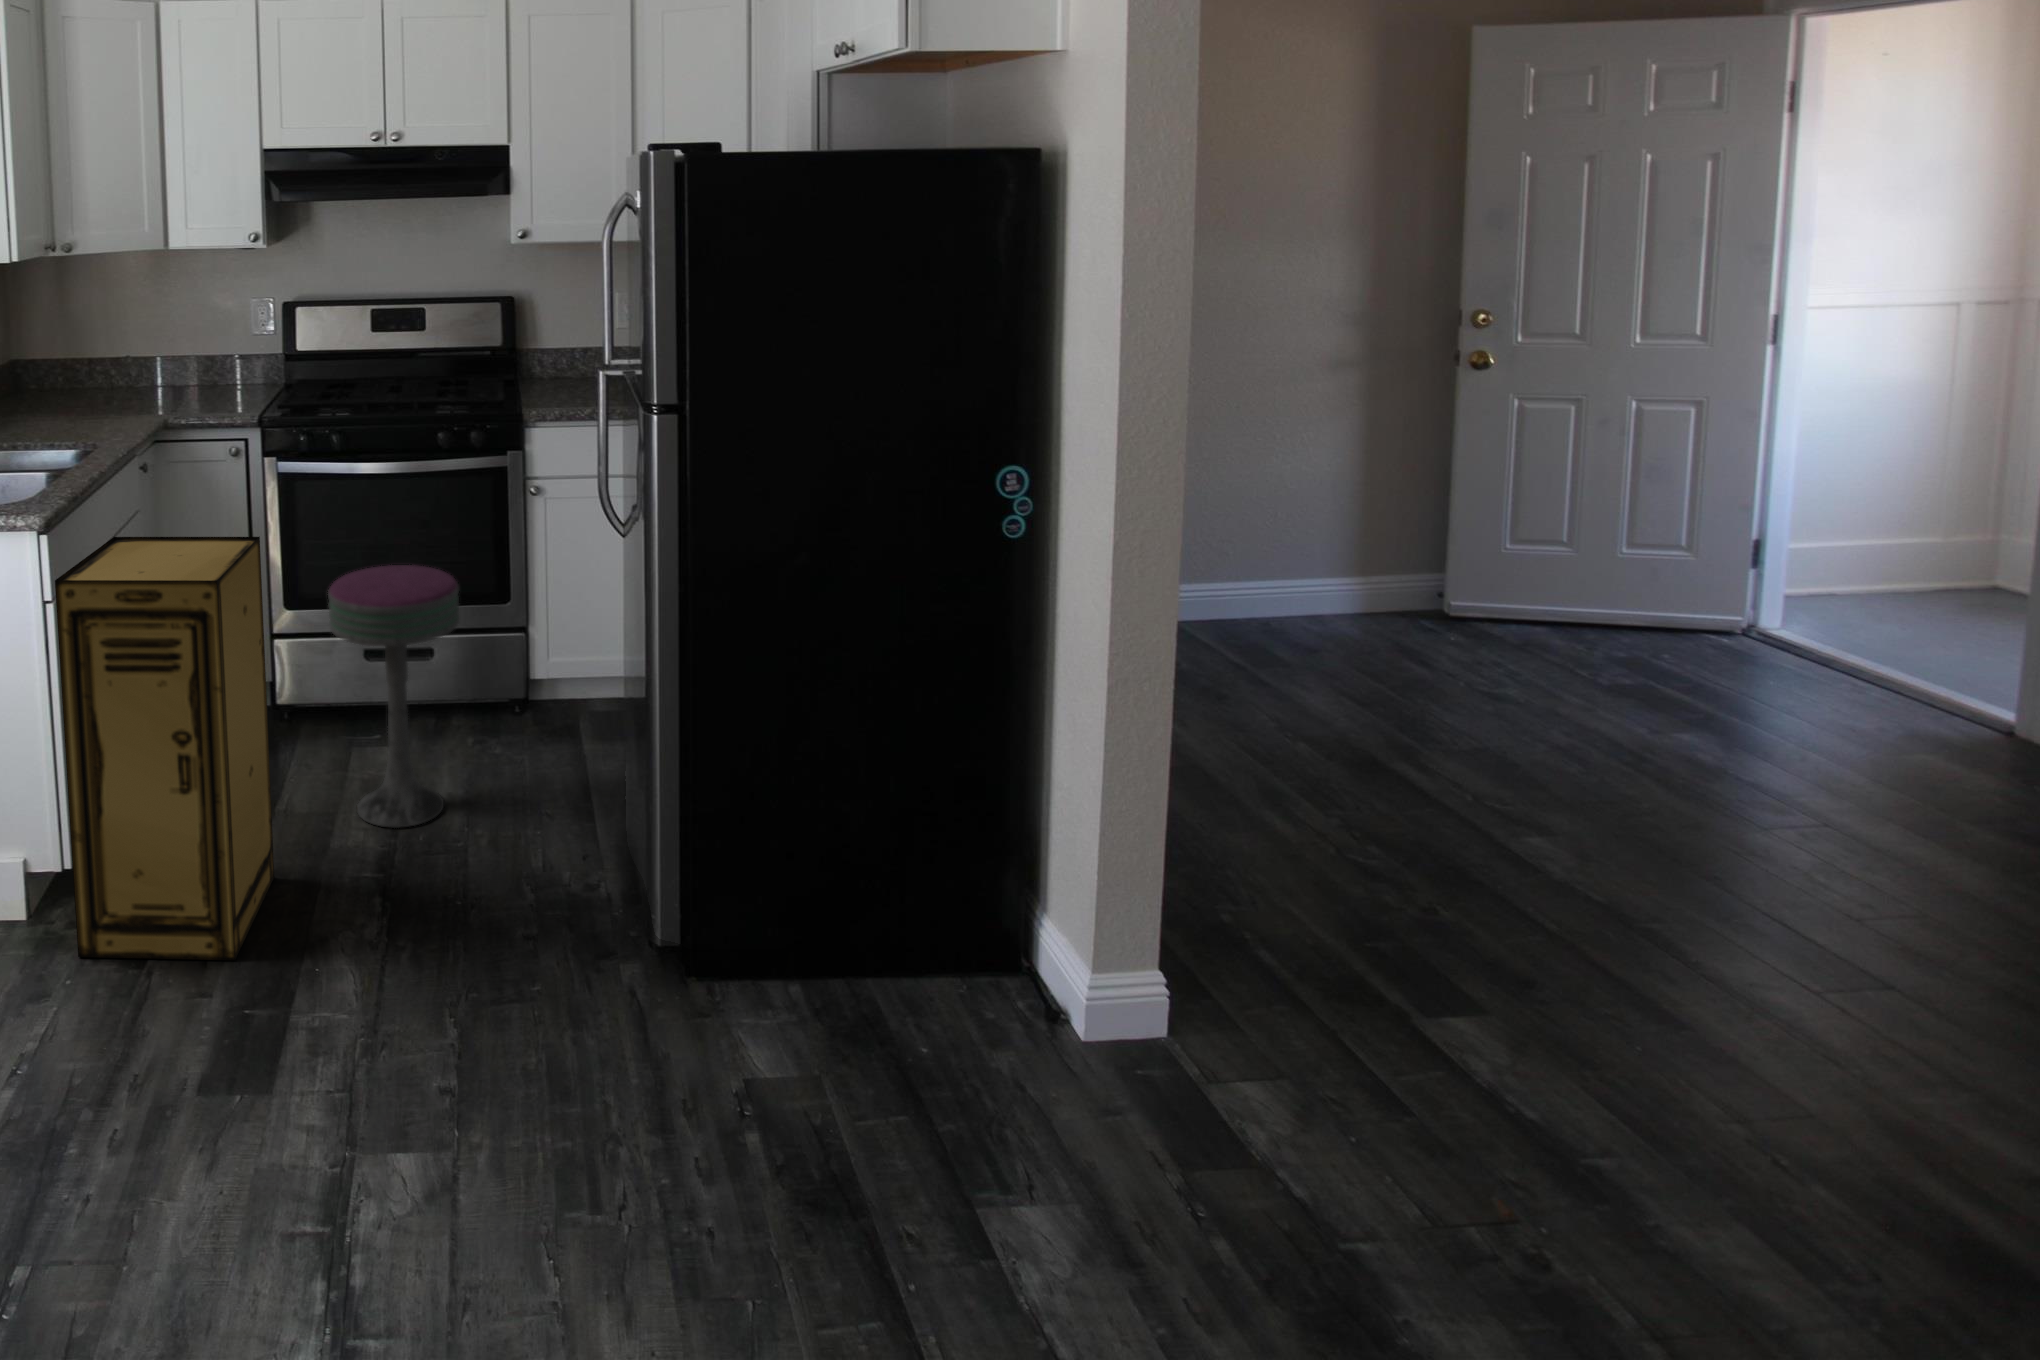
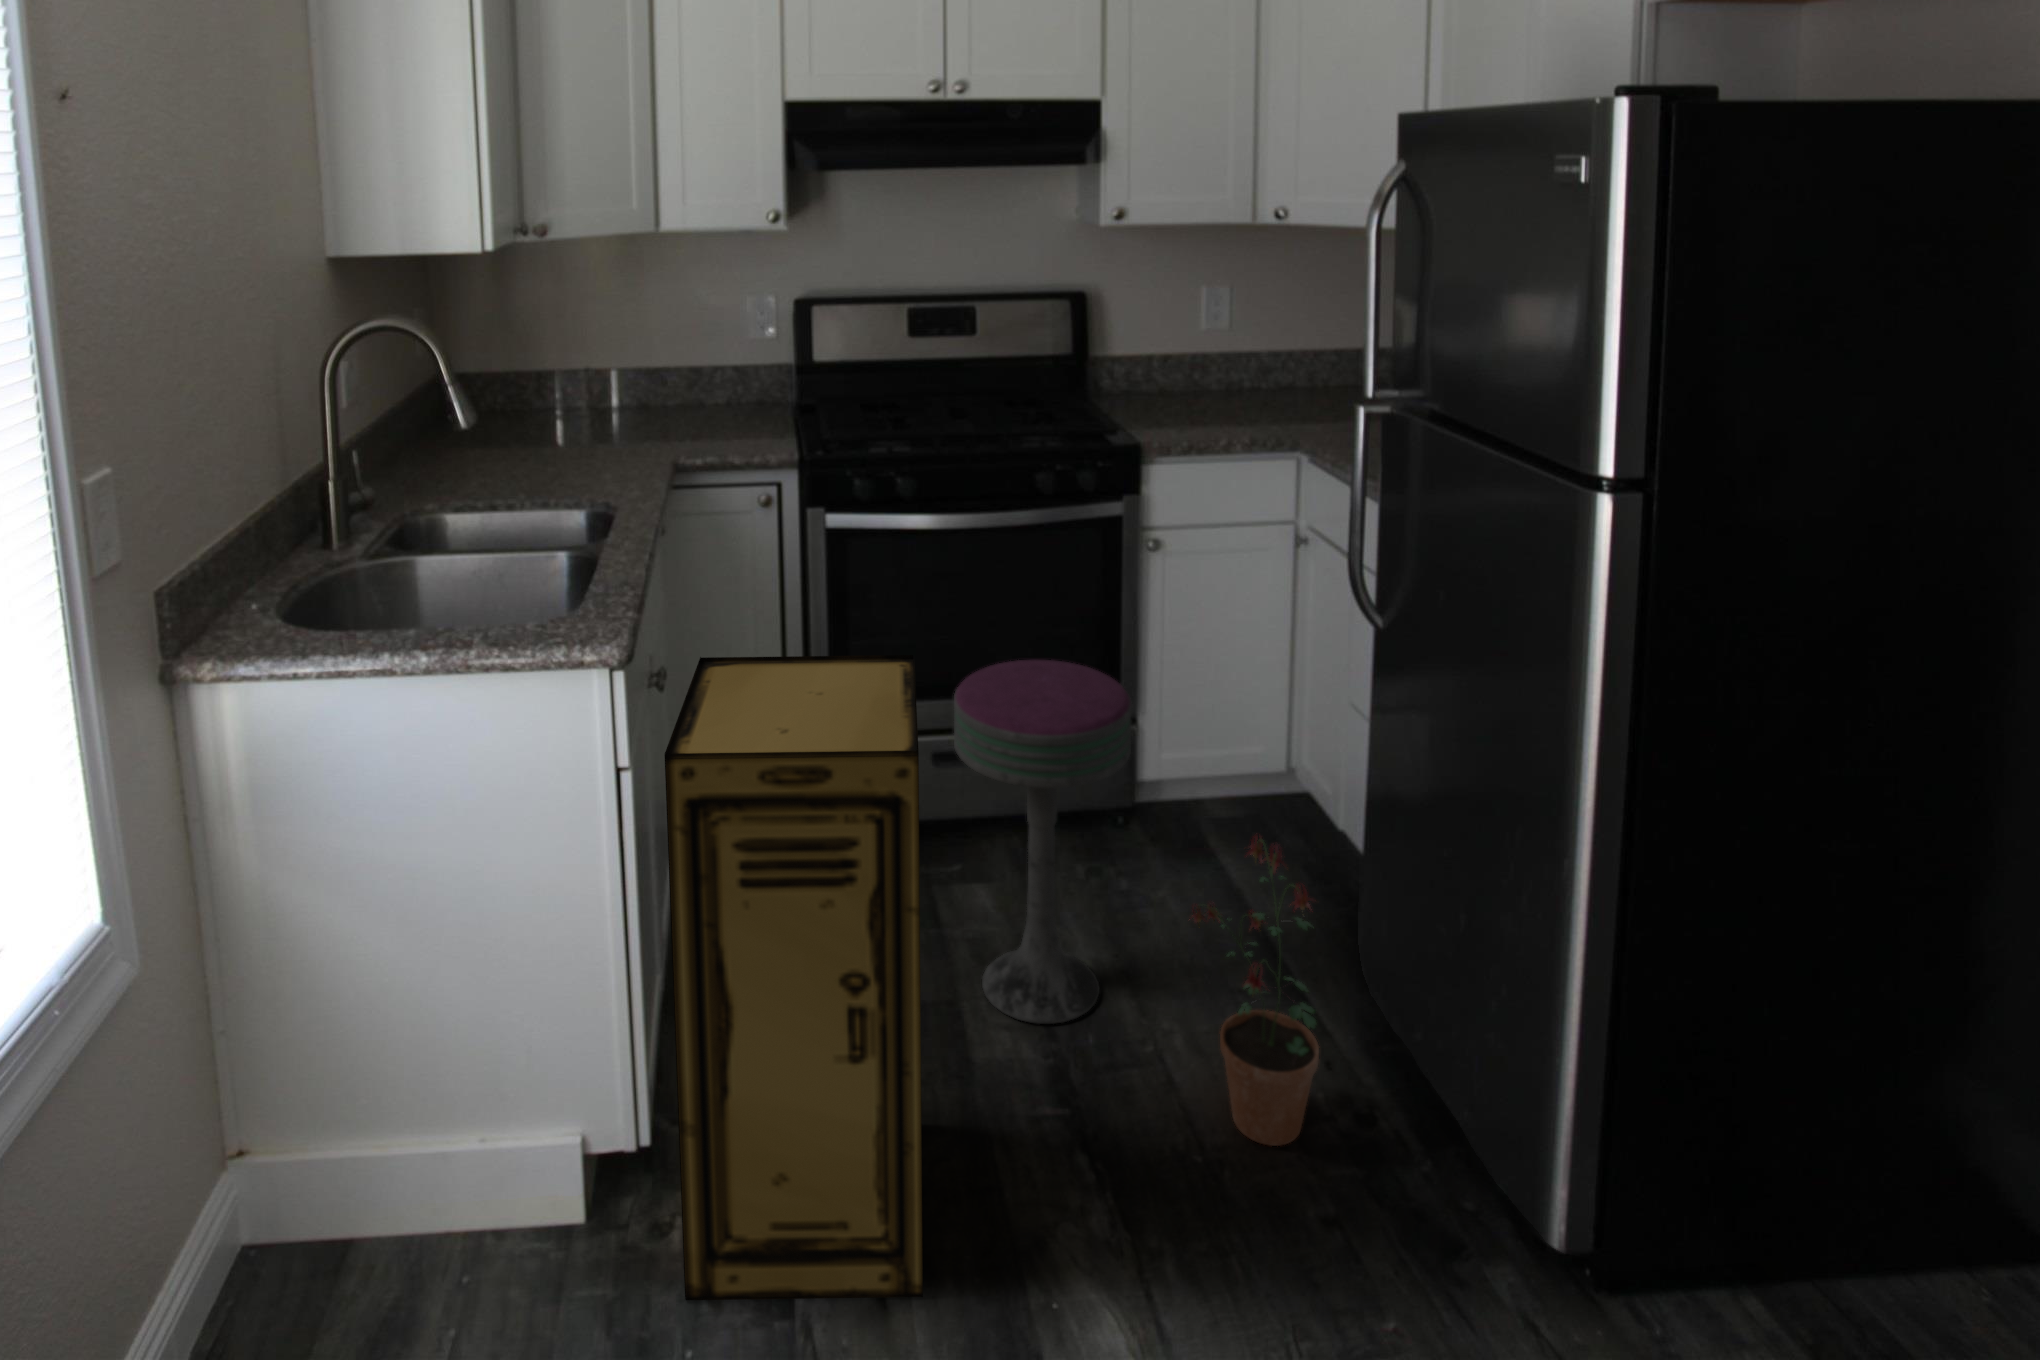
potted plant: none [471,676,554,895] -> present [1189,835,1319,1146]

